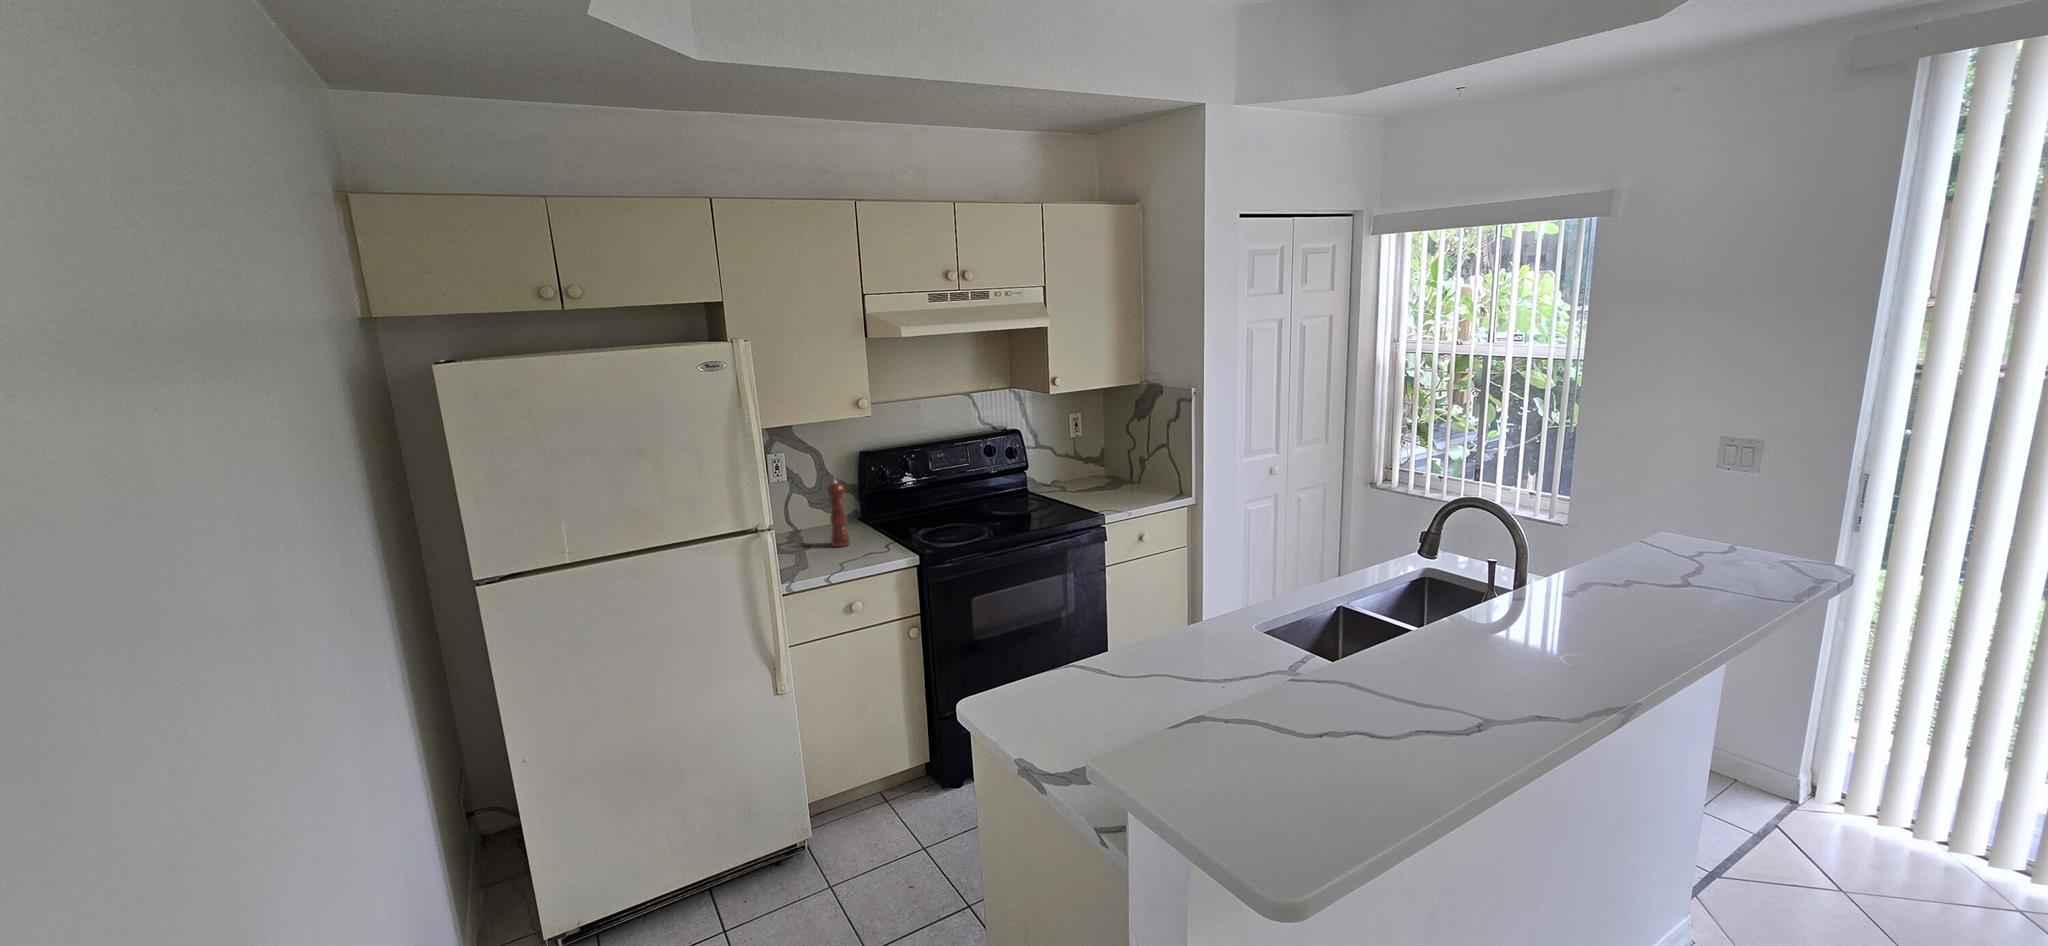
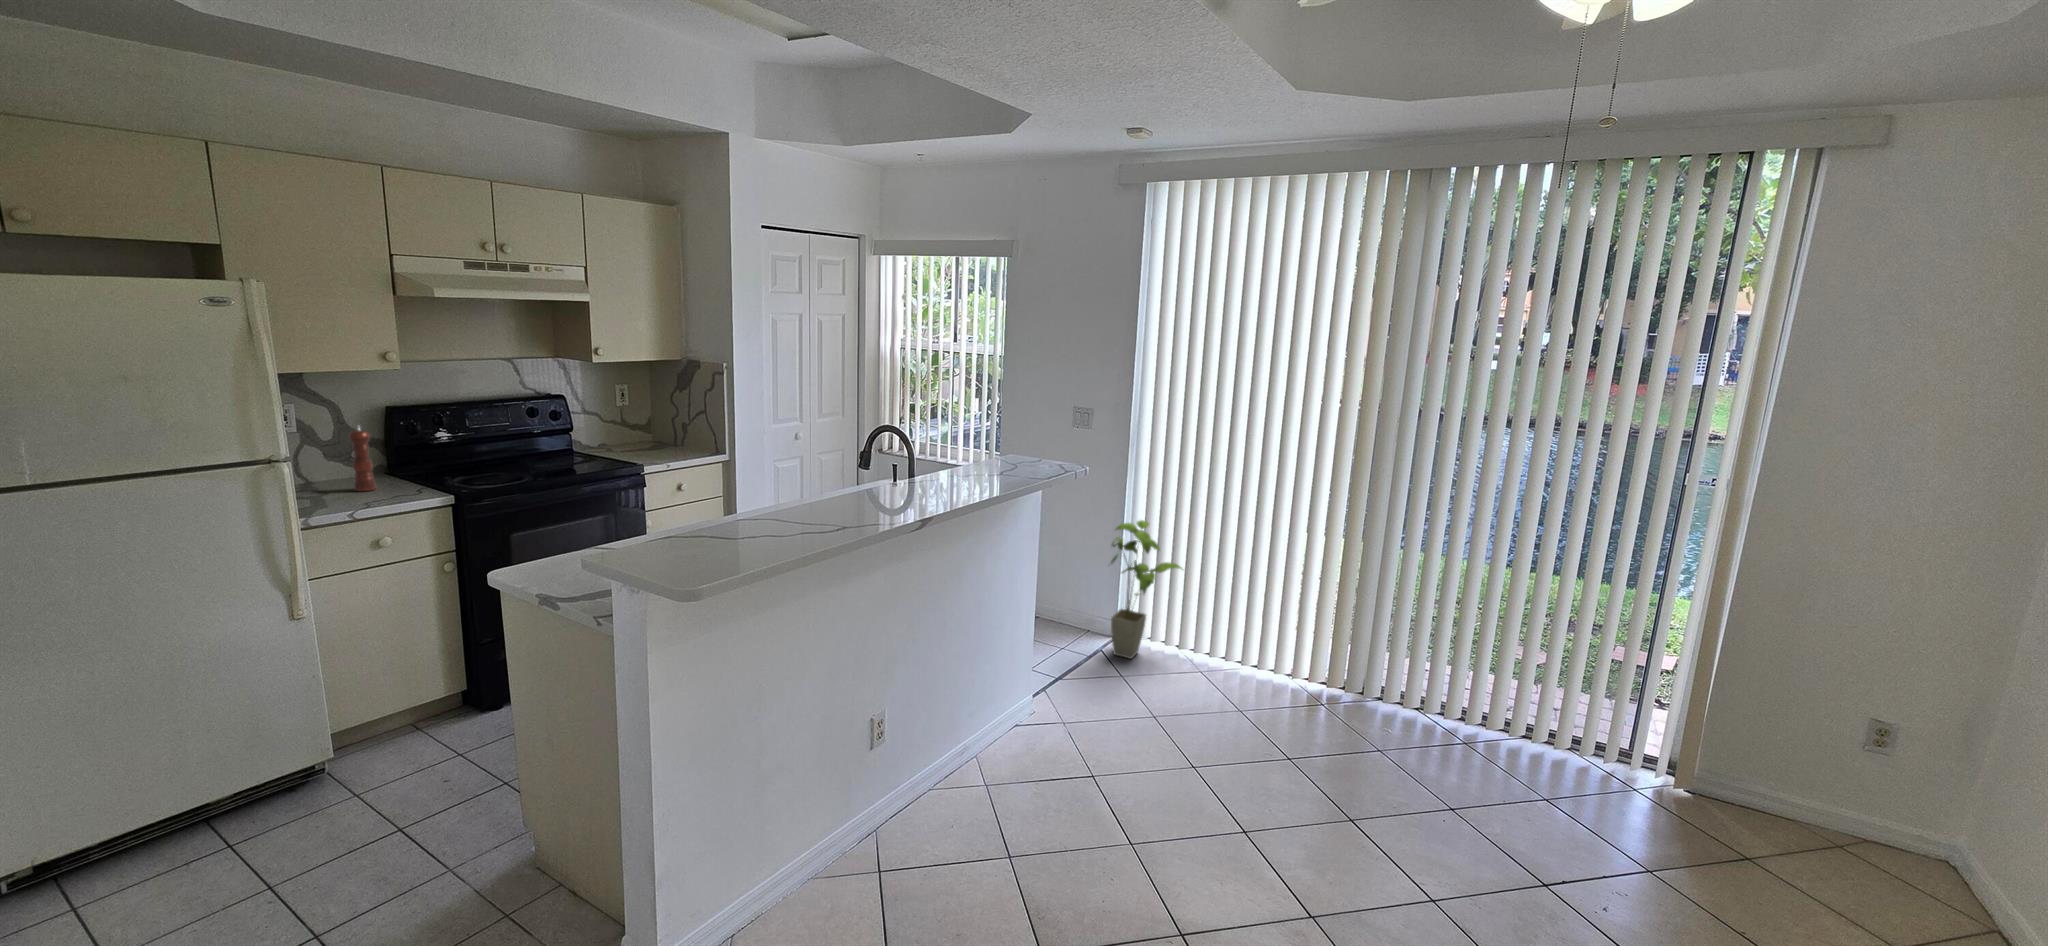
house plant: none [1792,625,1971,847] -> present [1111,520,1182,659]

